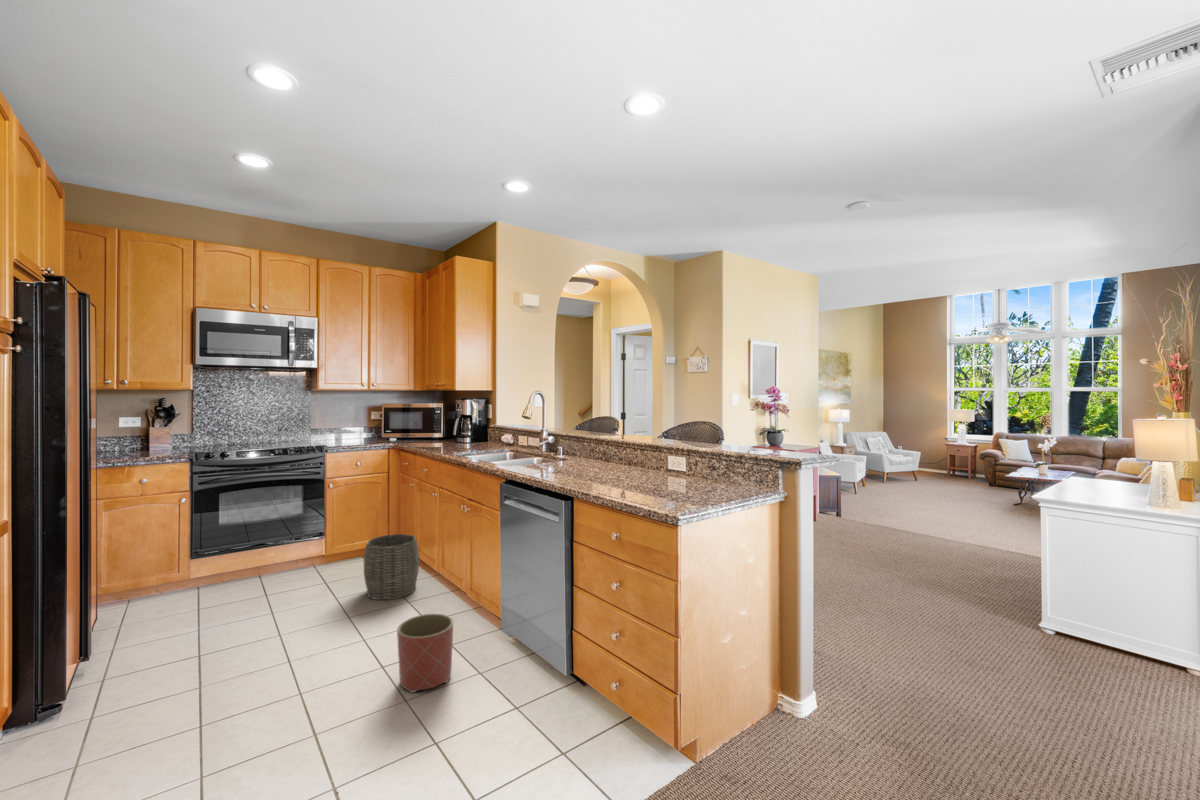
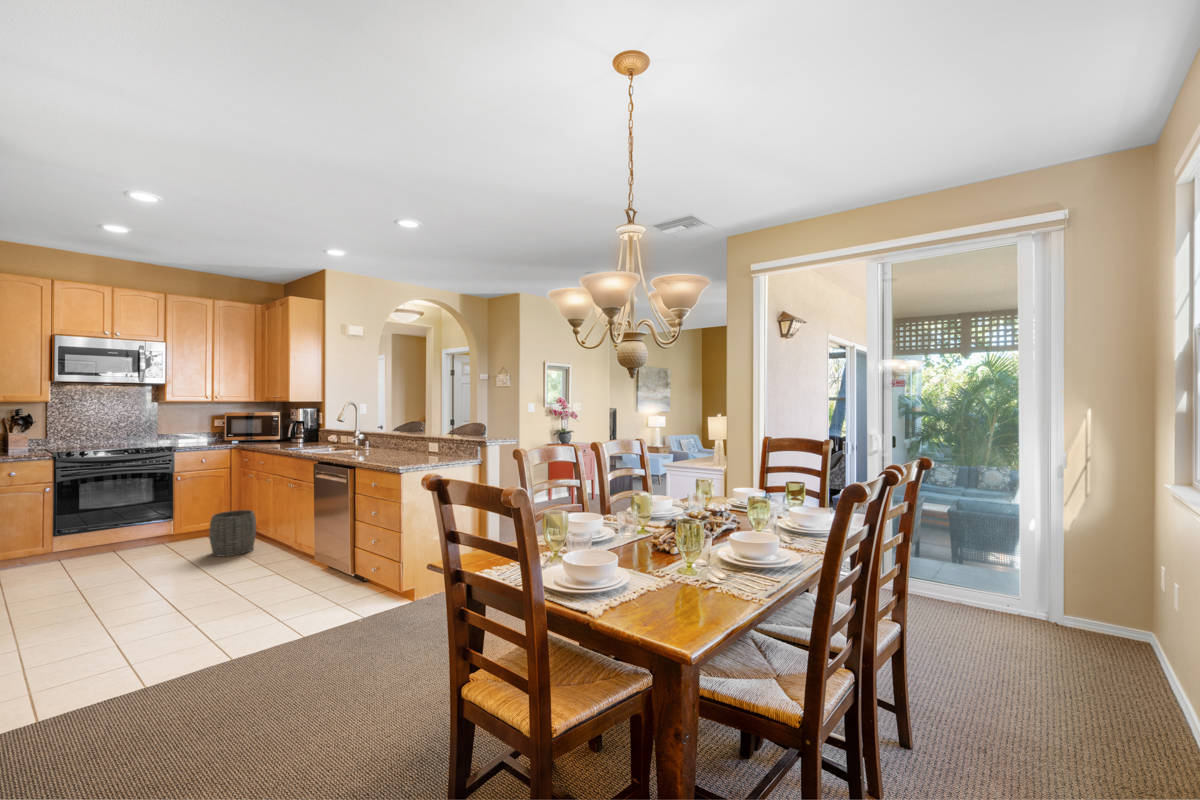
planter: present [397,614,453,692] -> none [236,547,277,592]

